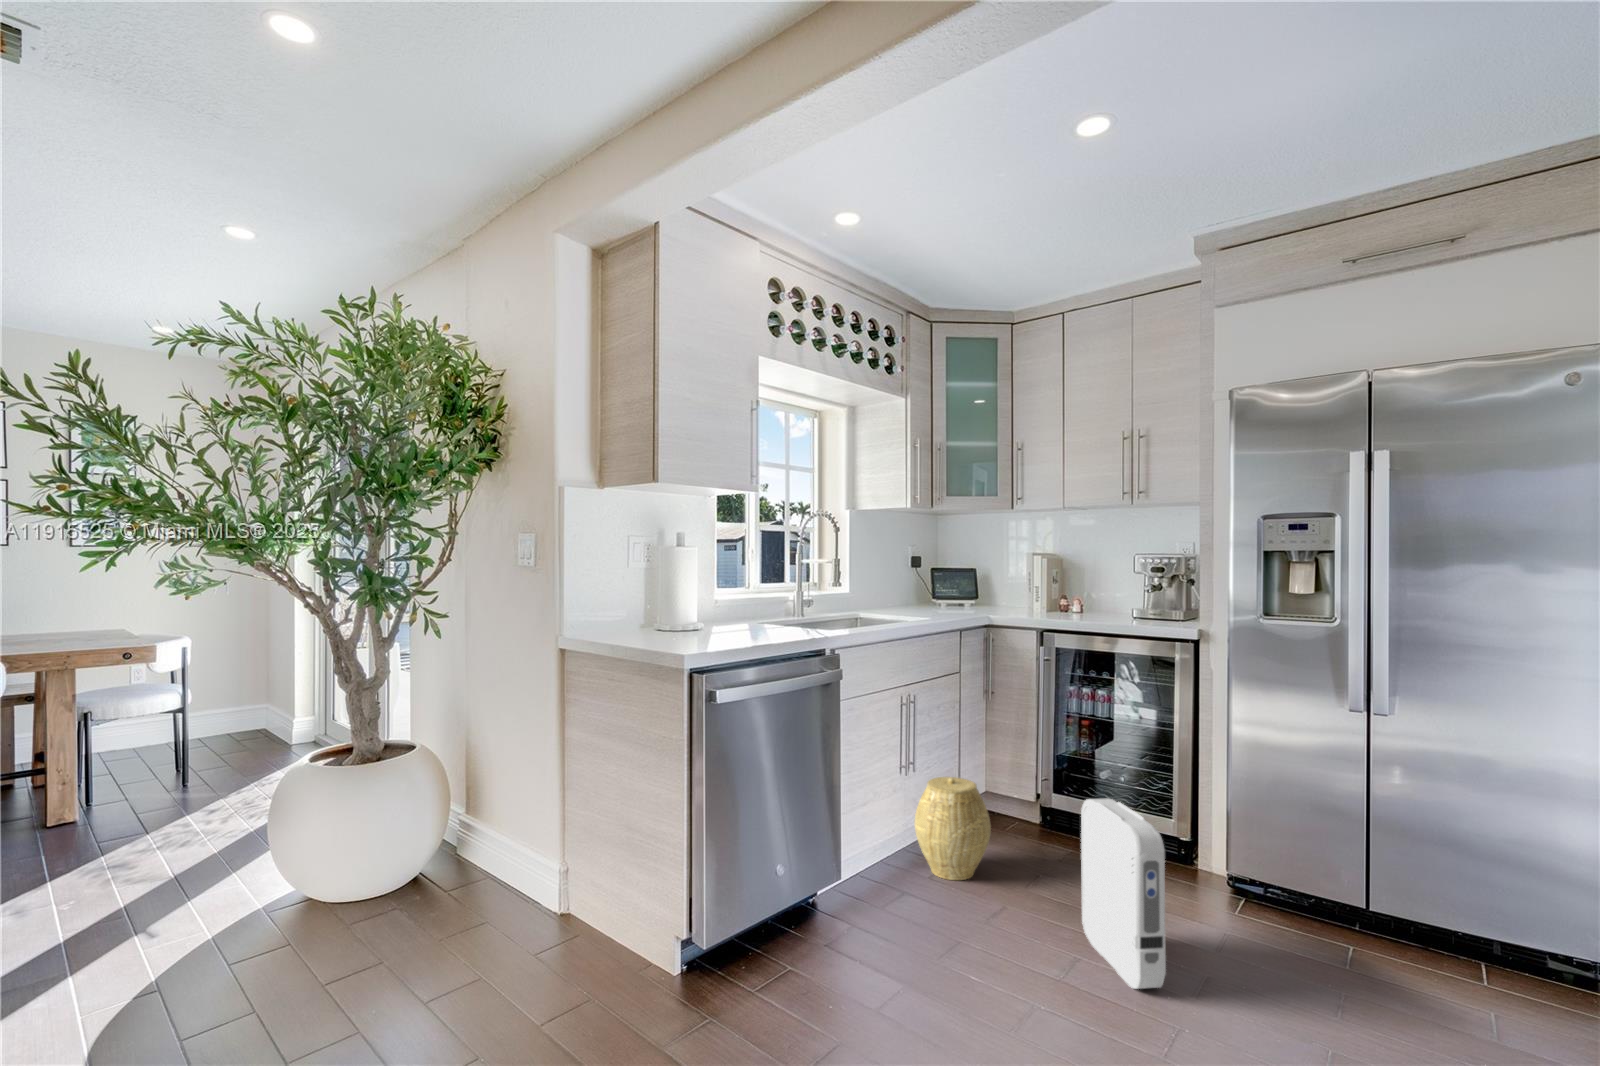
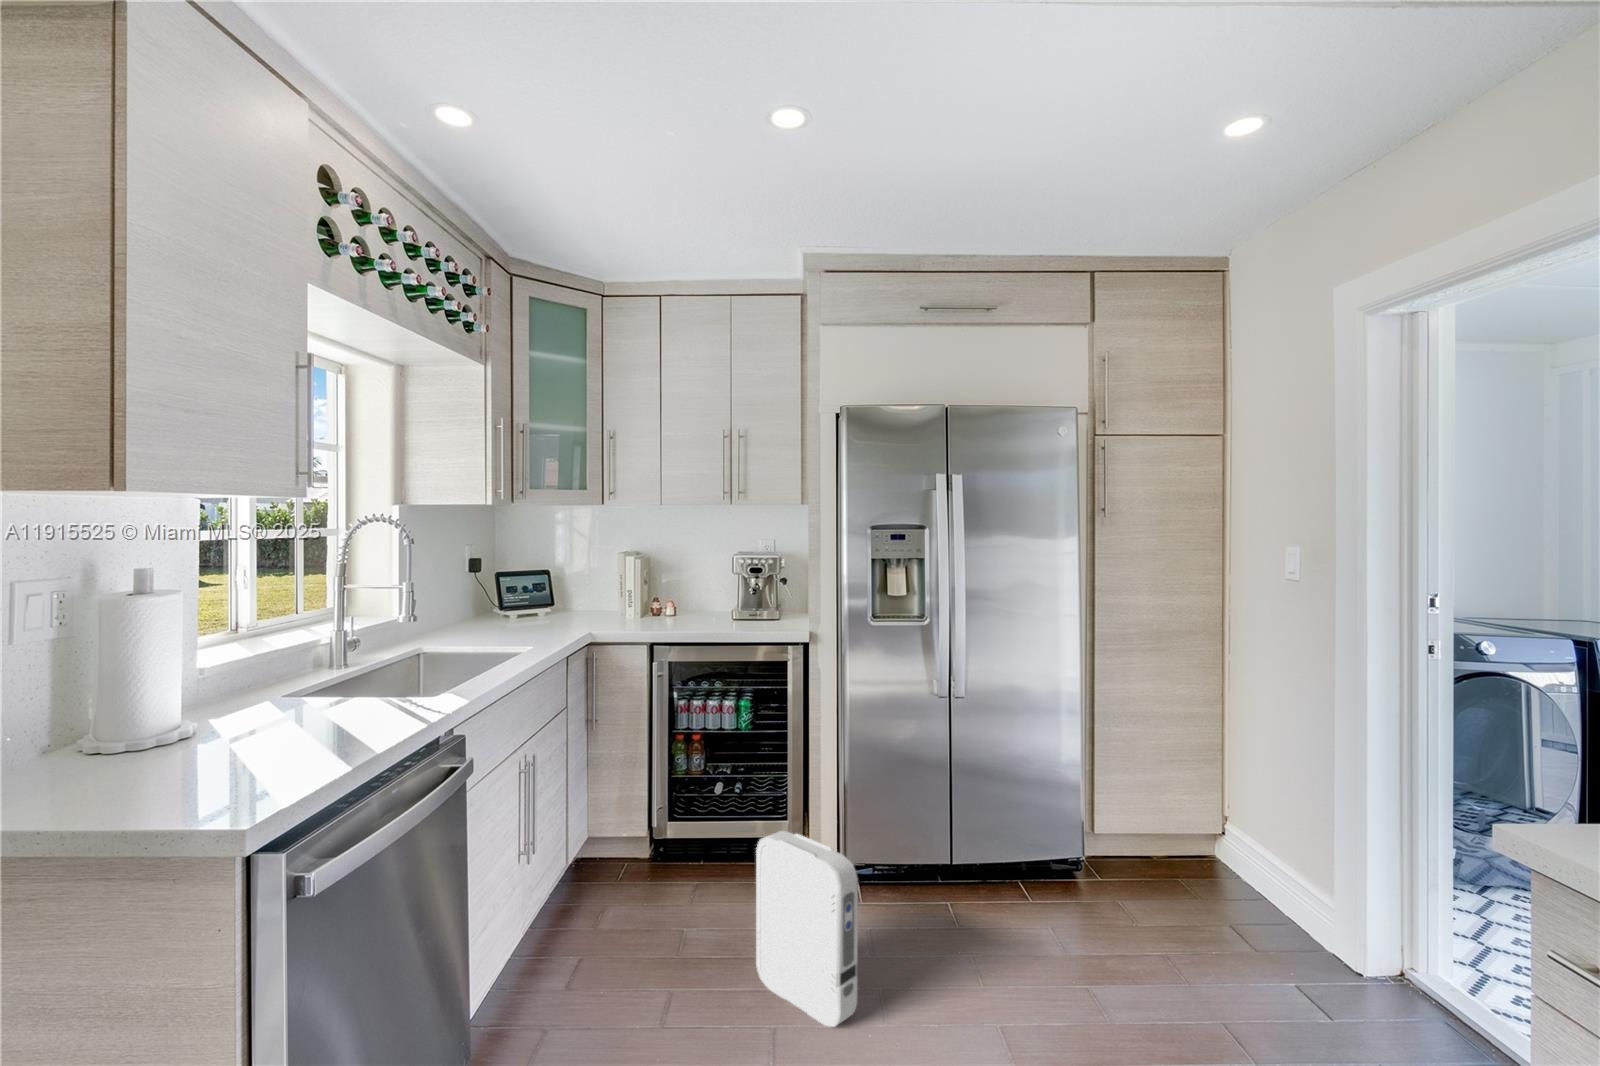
woven basket: present [915,777,991,880] -> none [538,835,631,964]

